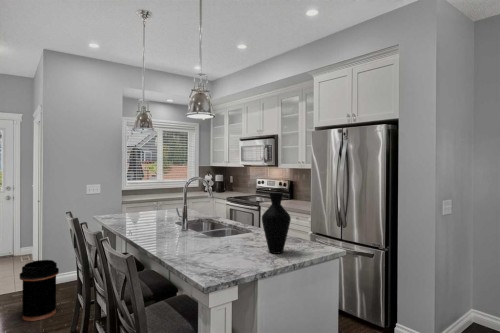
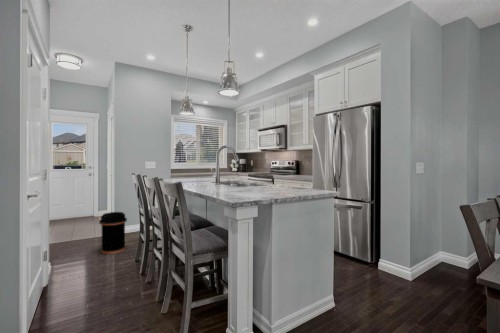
vase: present [262,192,291,254] -> none [276,147,298,192]

